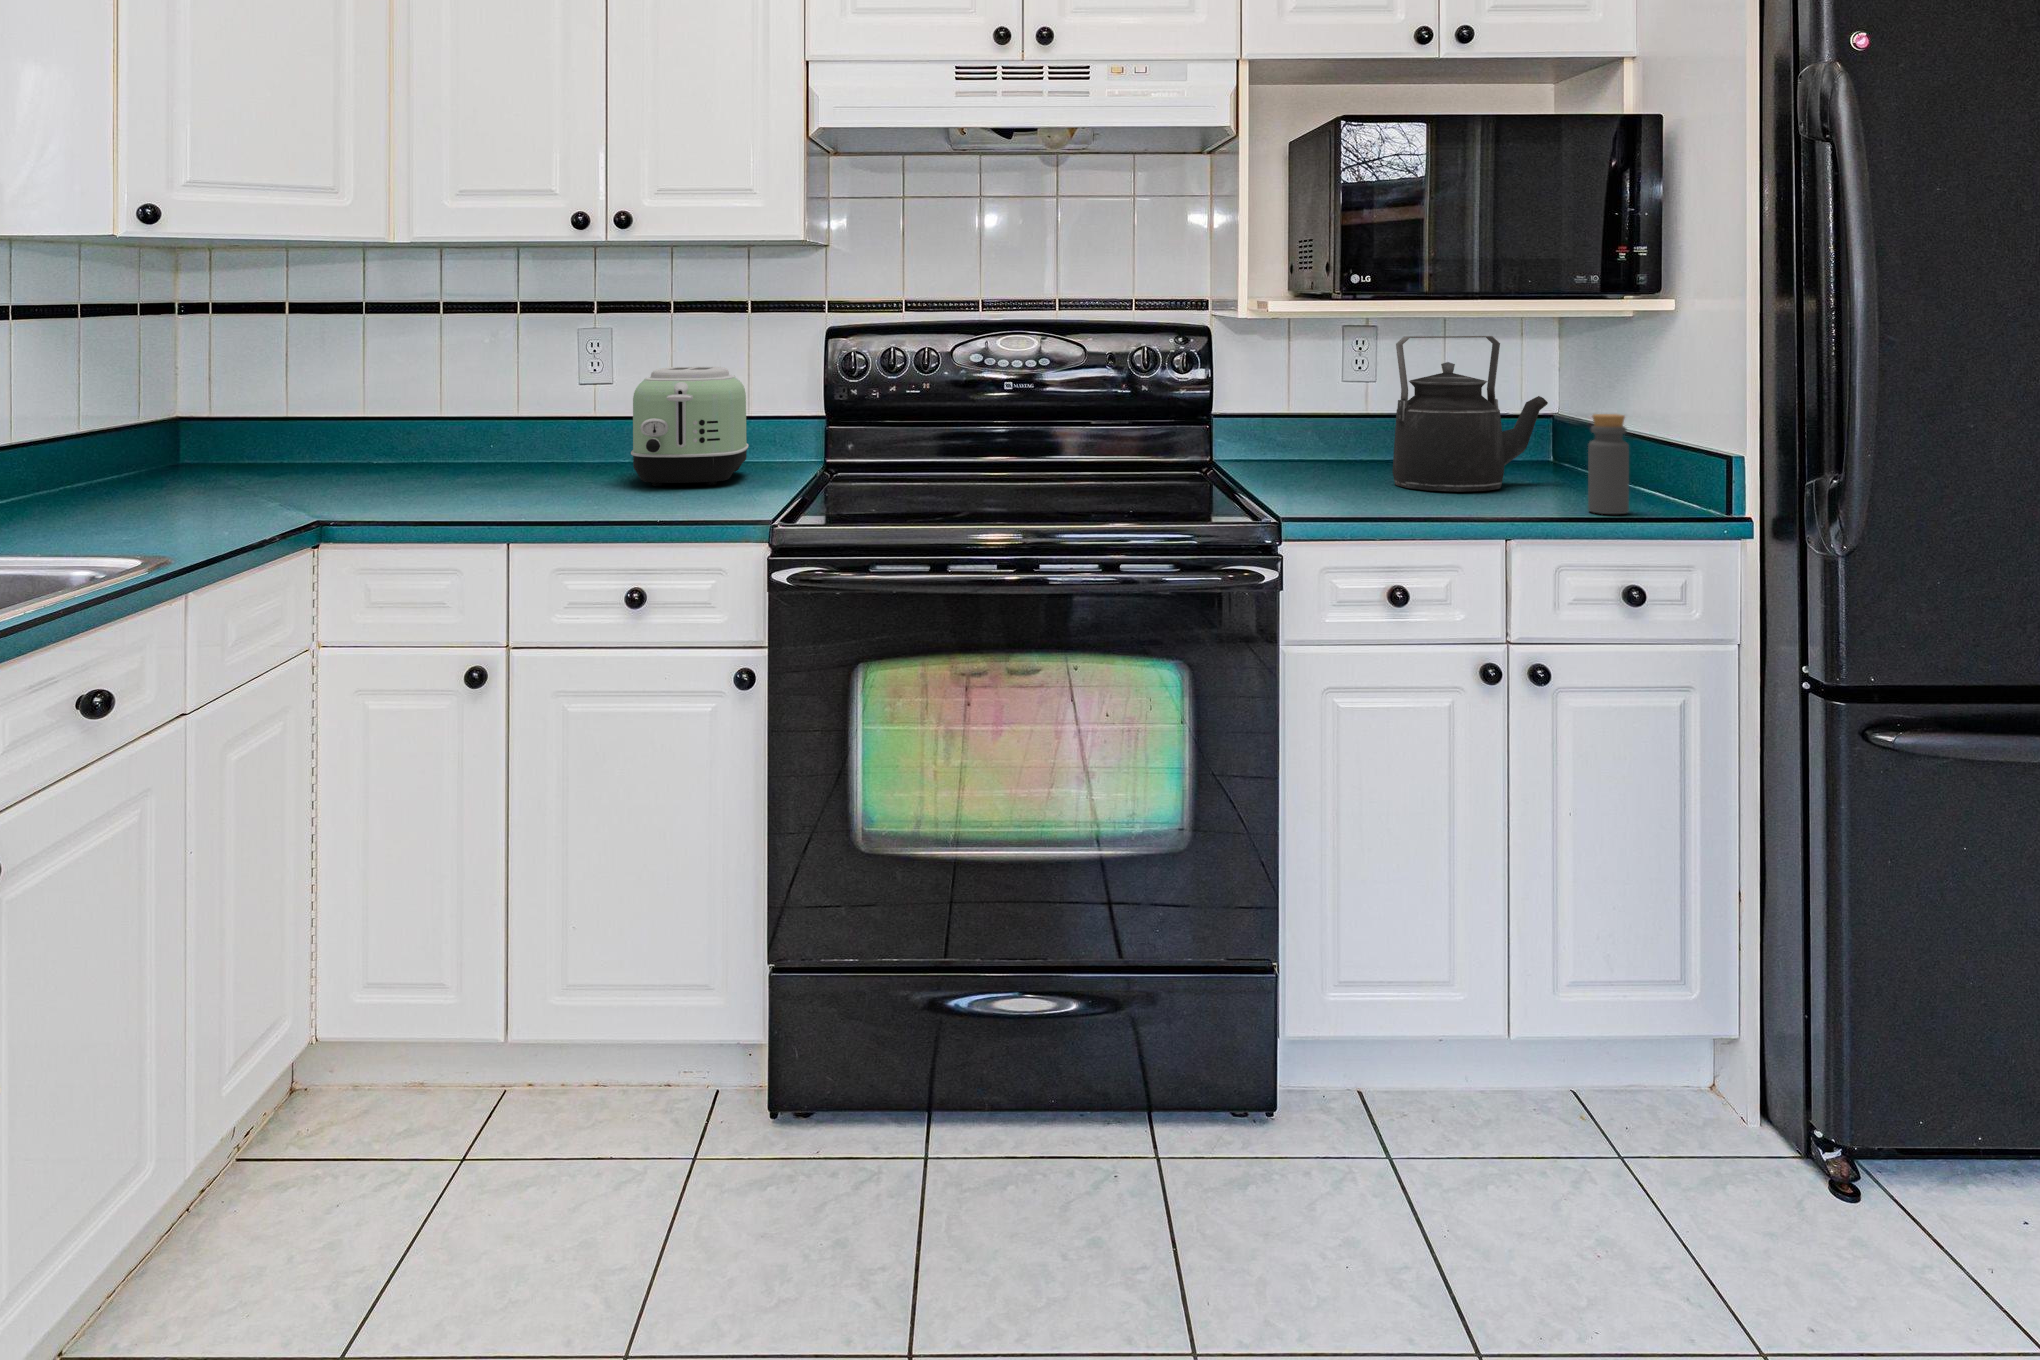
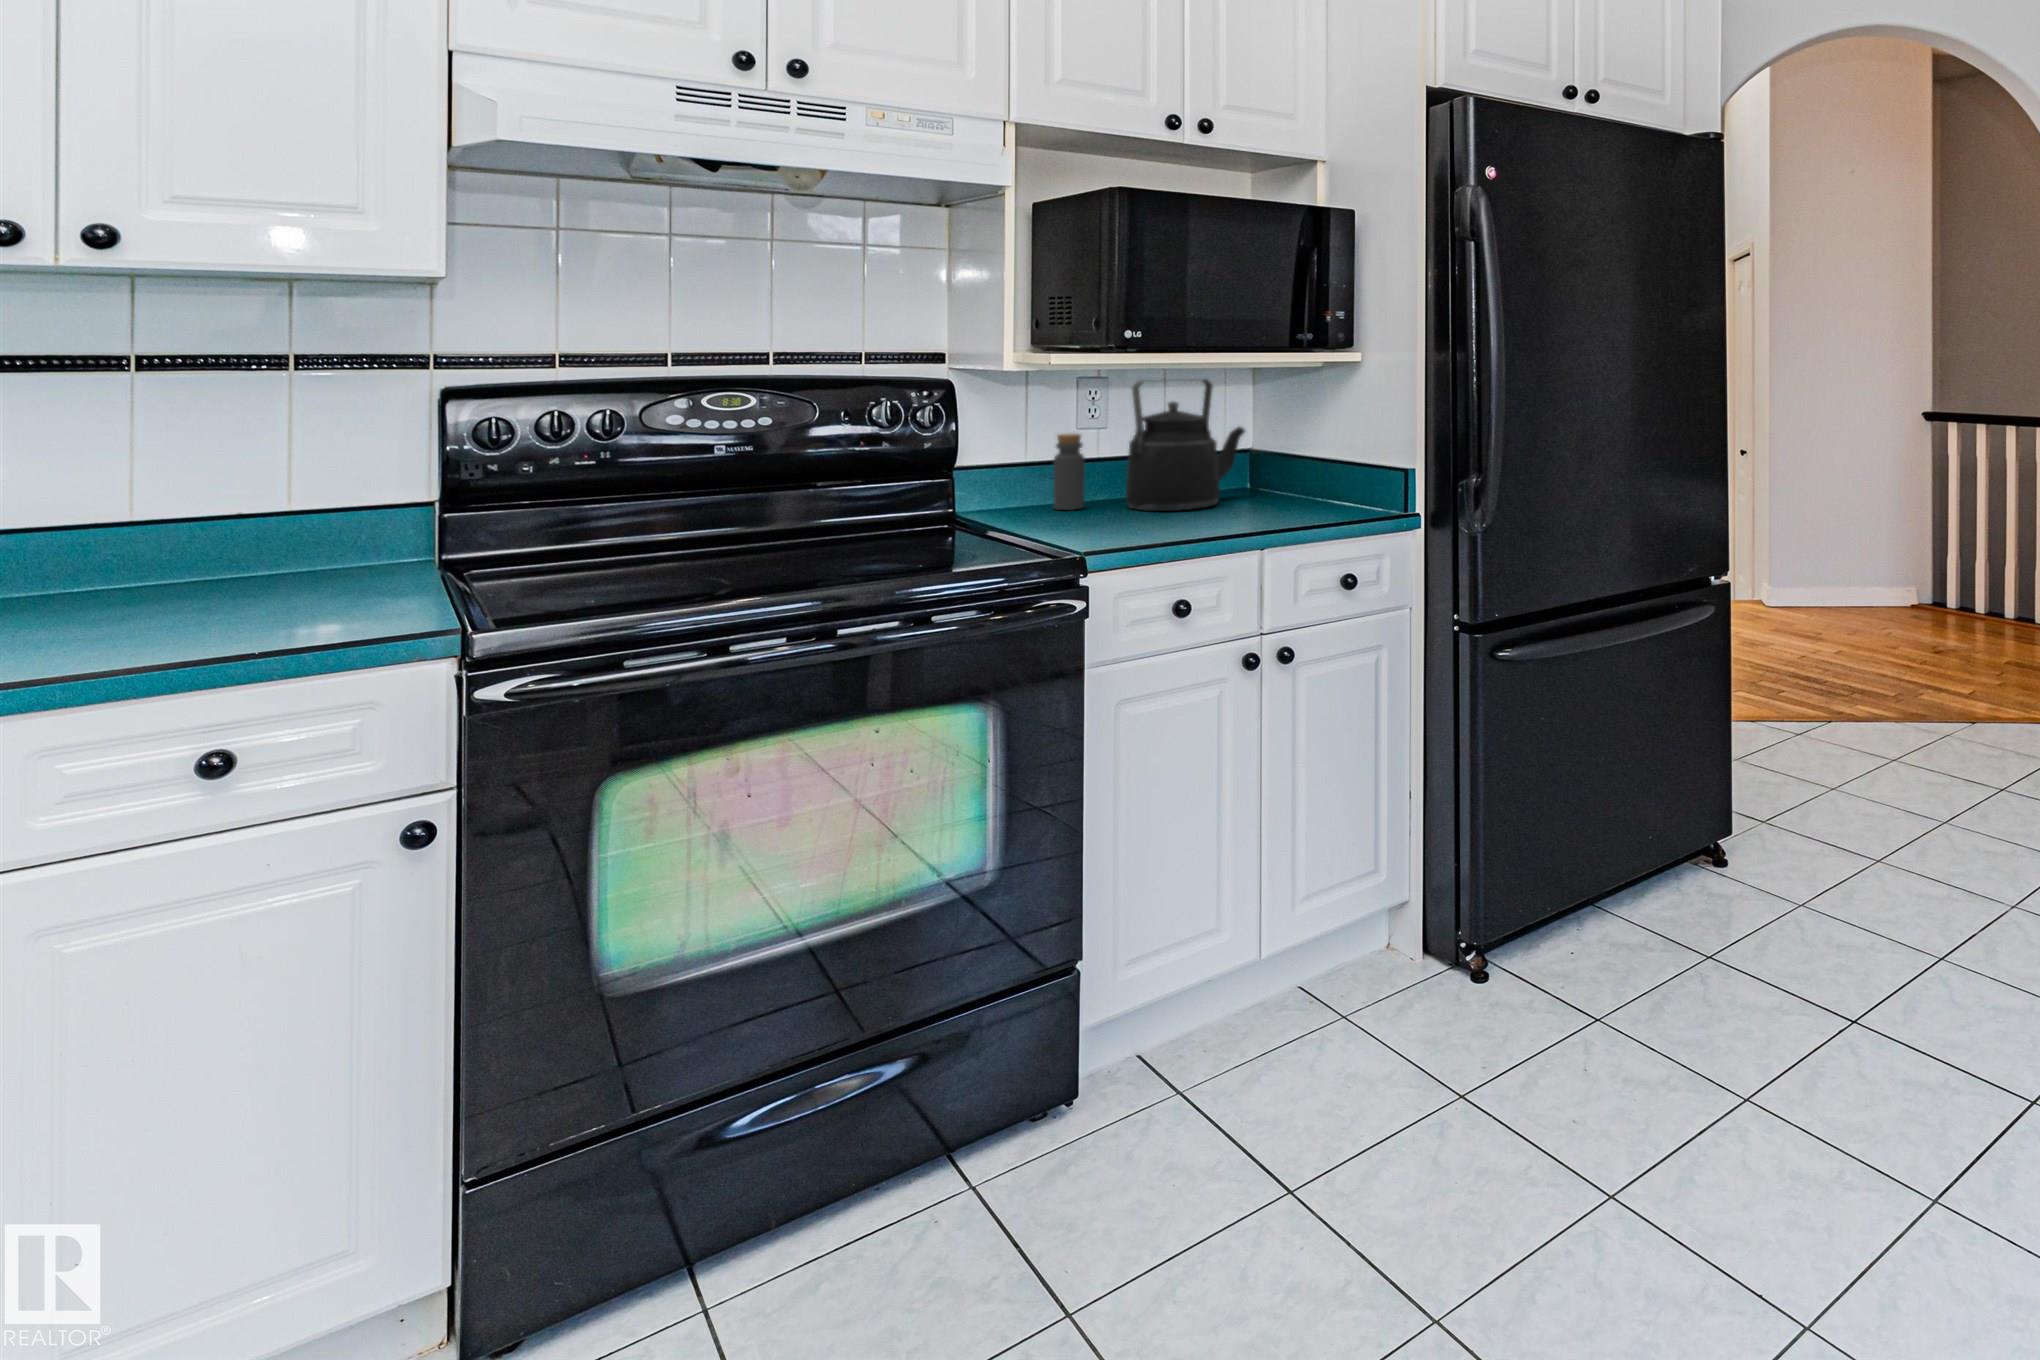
toaster: present [631,367,749,486] -> none [95,435,320,605]
bottle: present [1588,414,1629,514] -> present [1053,433,1085,510]

